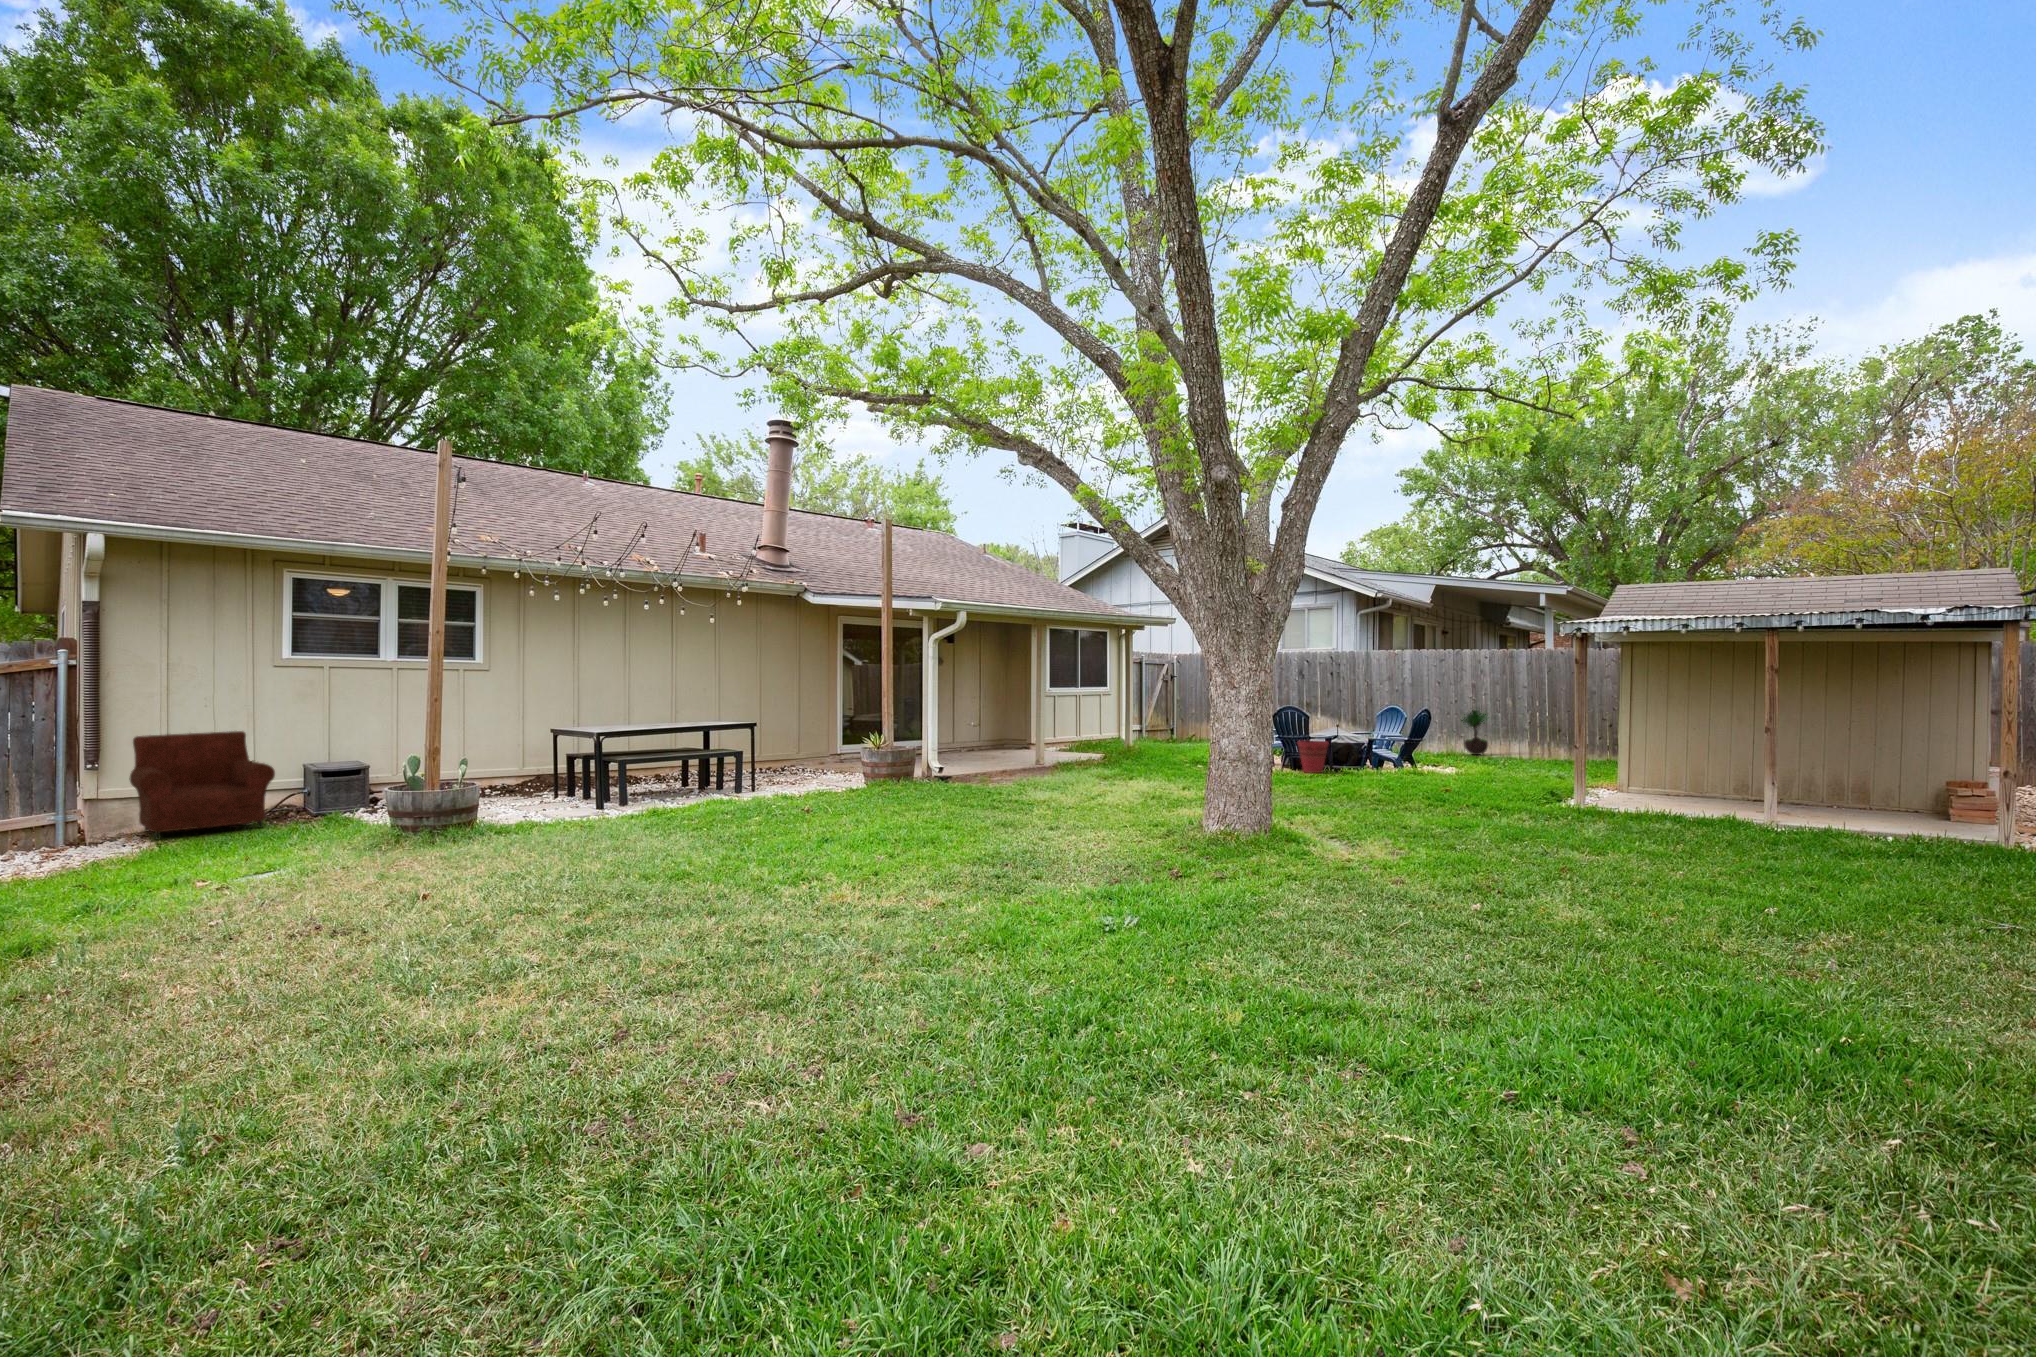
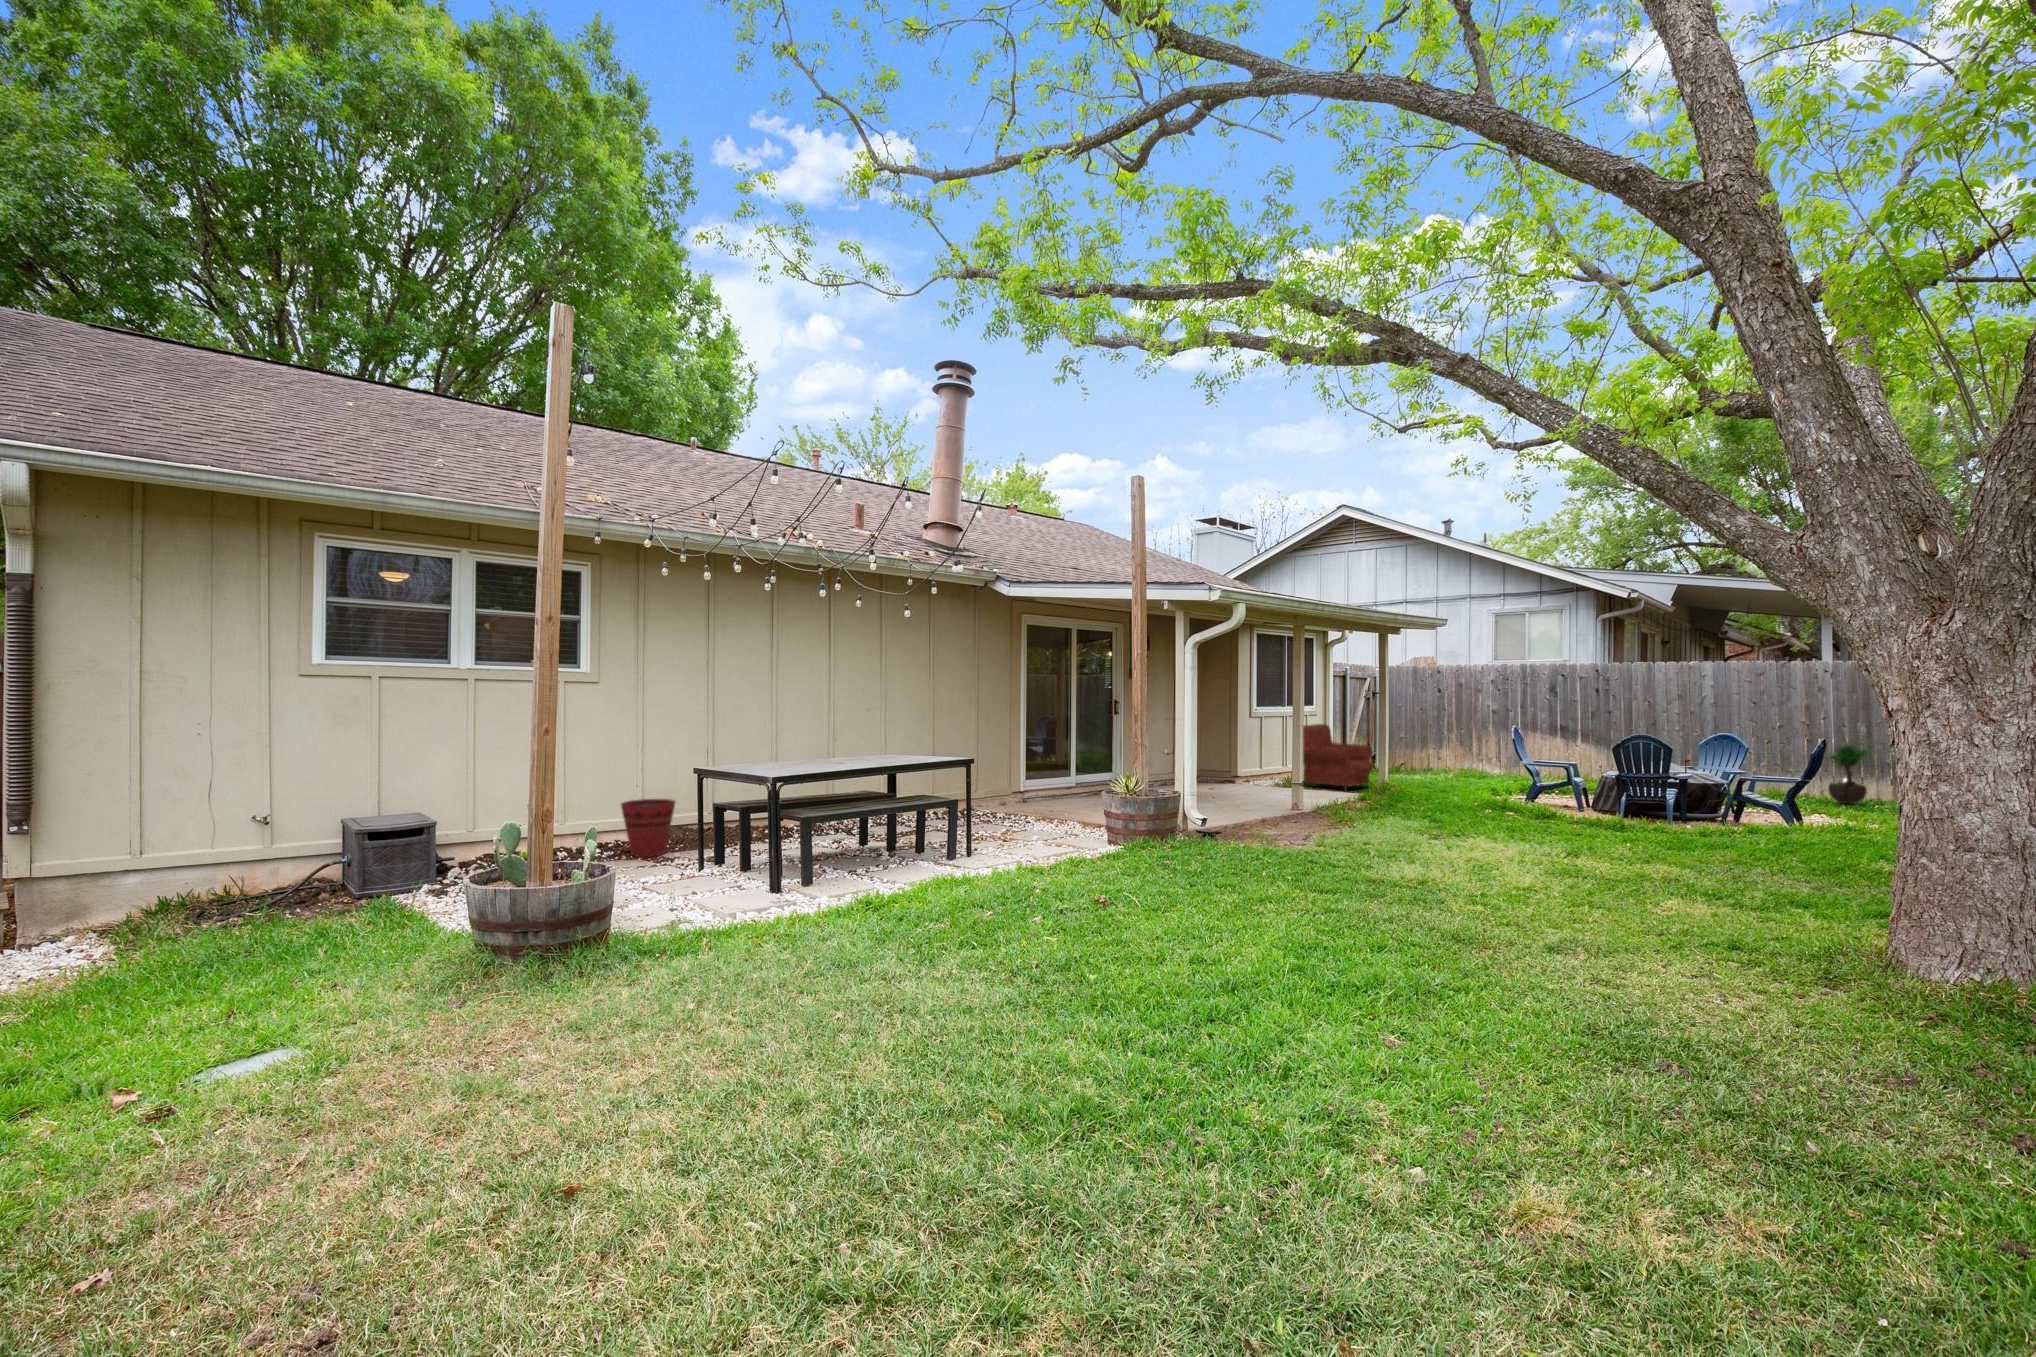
armchair: present [129,731,275,840] -> present [1302,724,1373,791]
bucket: present [1298,741,1329,773] -> present [621,799,675,857]

